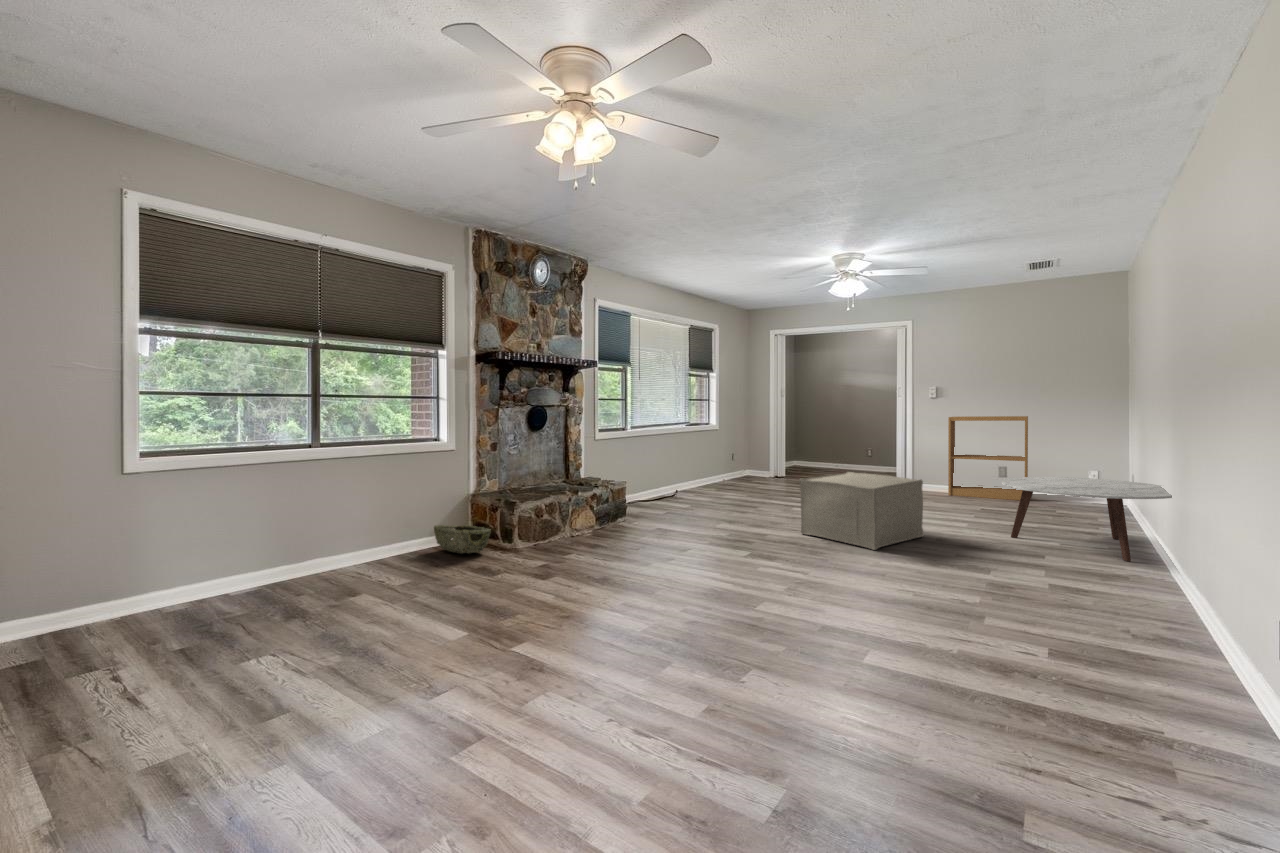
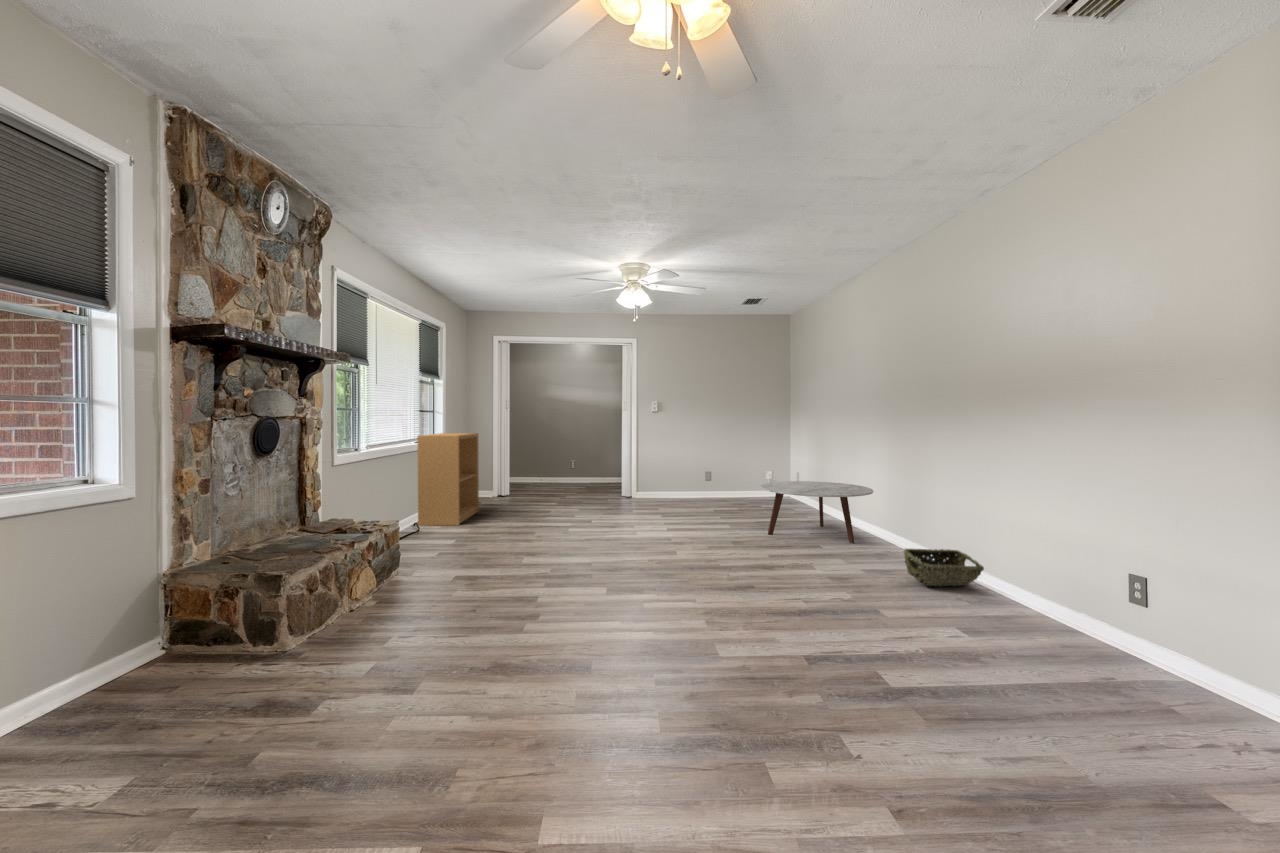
bookshelf: present [948,416,1028,500] -> present [417,433,479,525]
ottoman: present [799,472,924,550] -> none [619,488,717,563]
woven basket: present [434,525,491,554] -> present [904,549,984,586]

